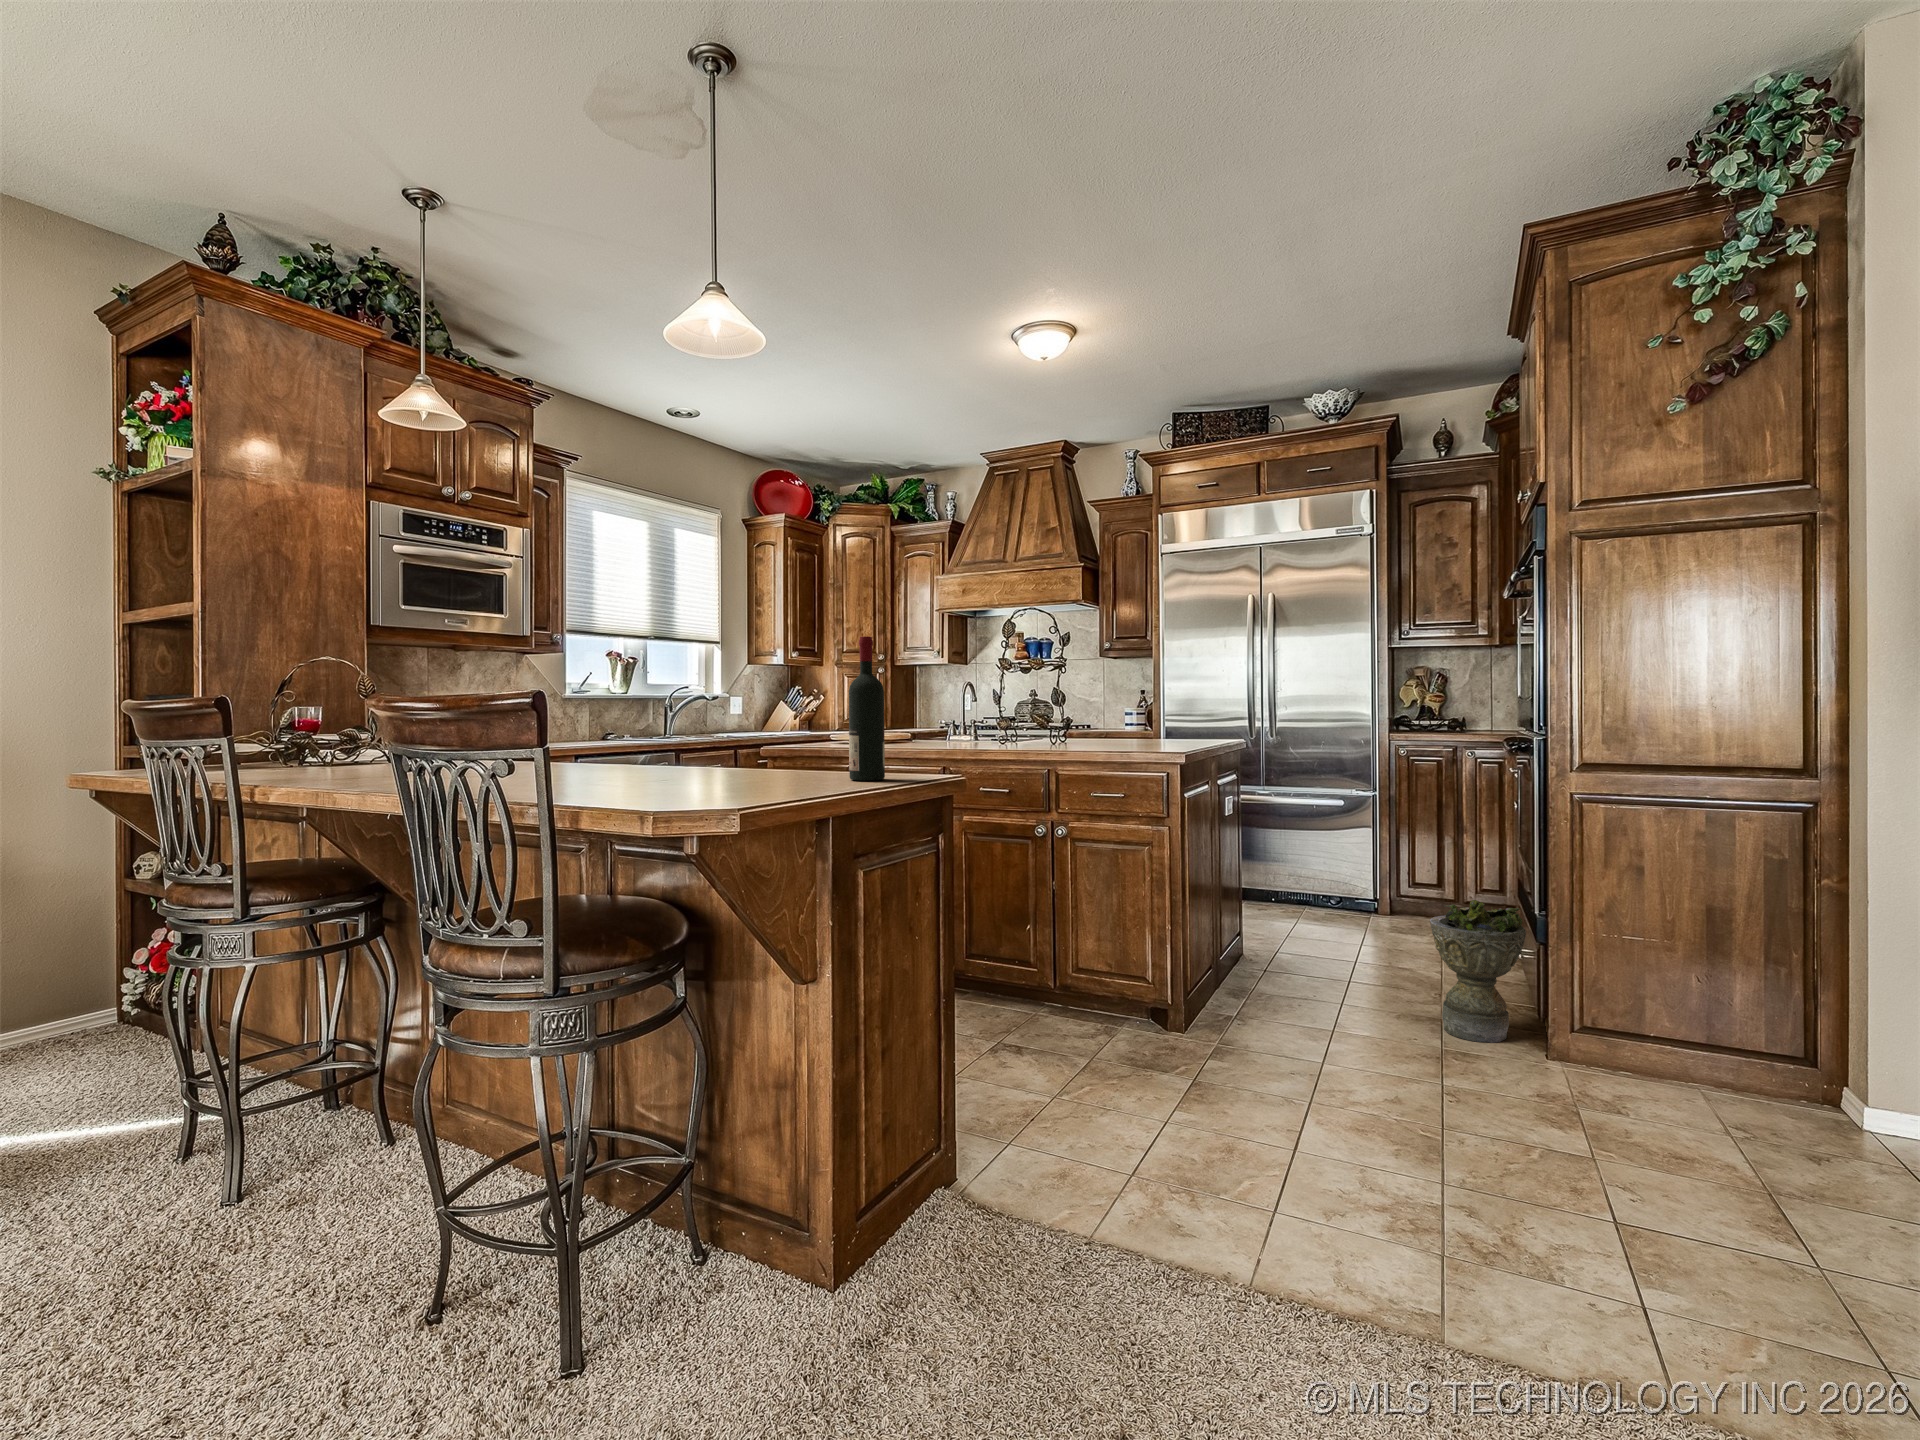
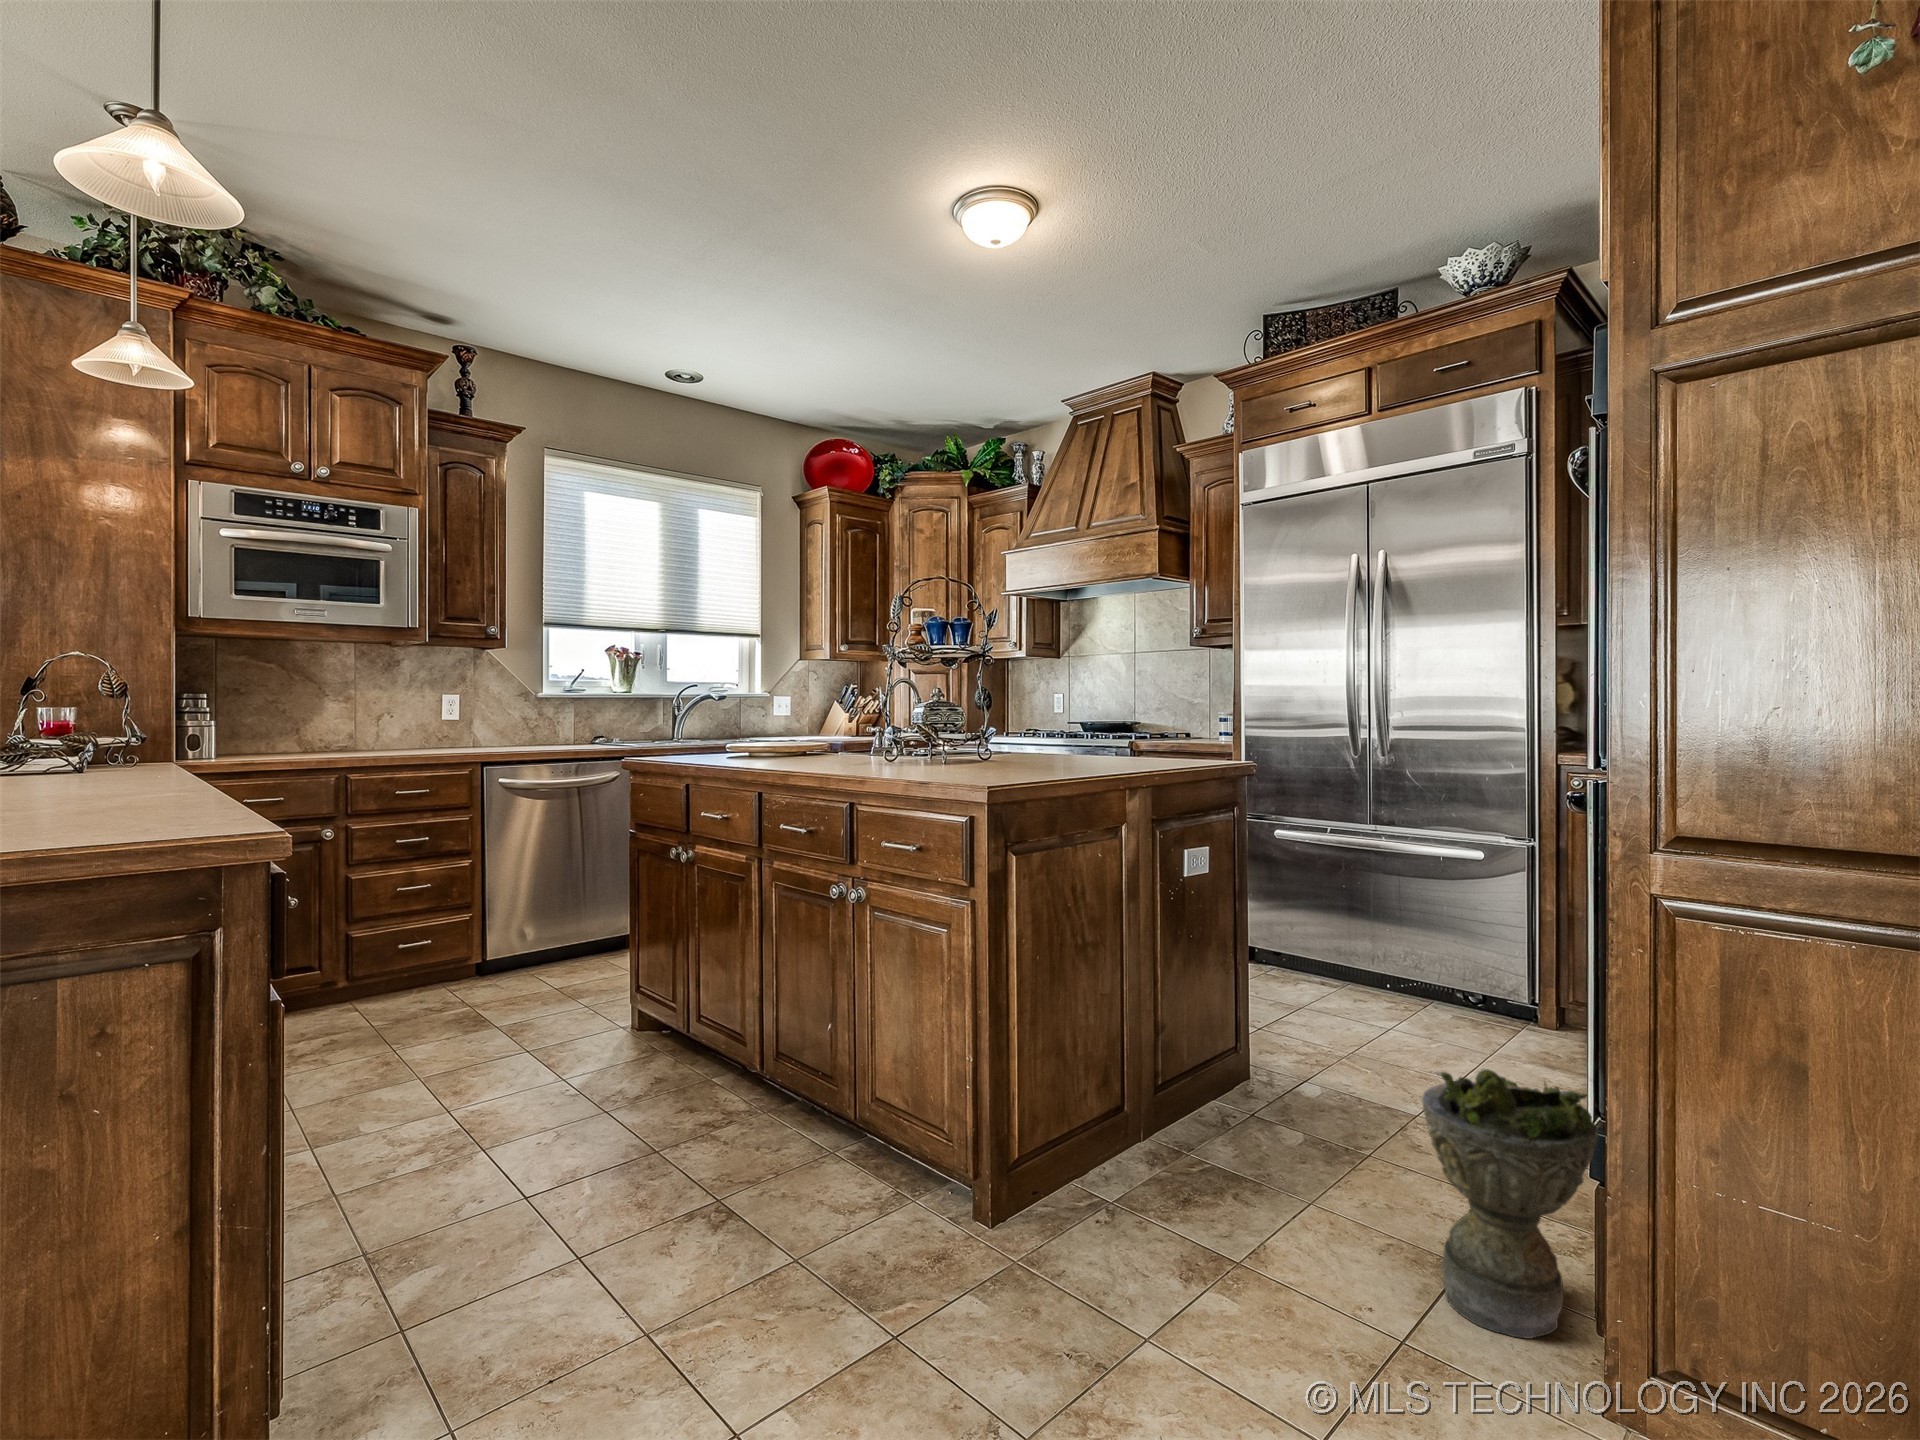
wine bottle: present [849,636,885,780] -> none [87,597,161,823]

